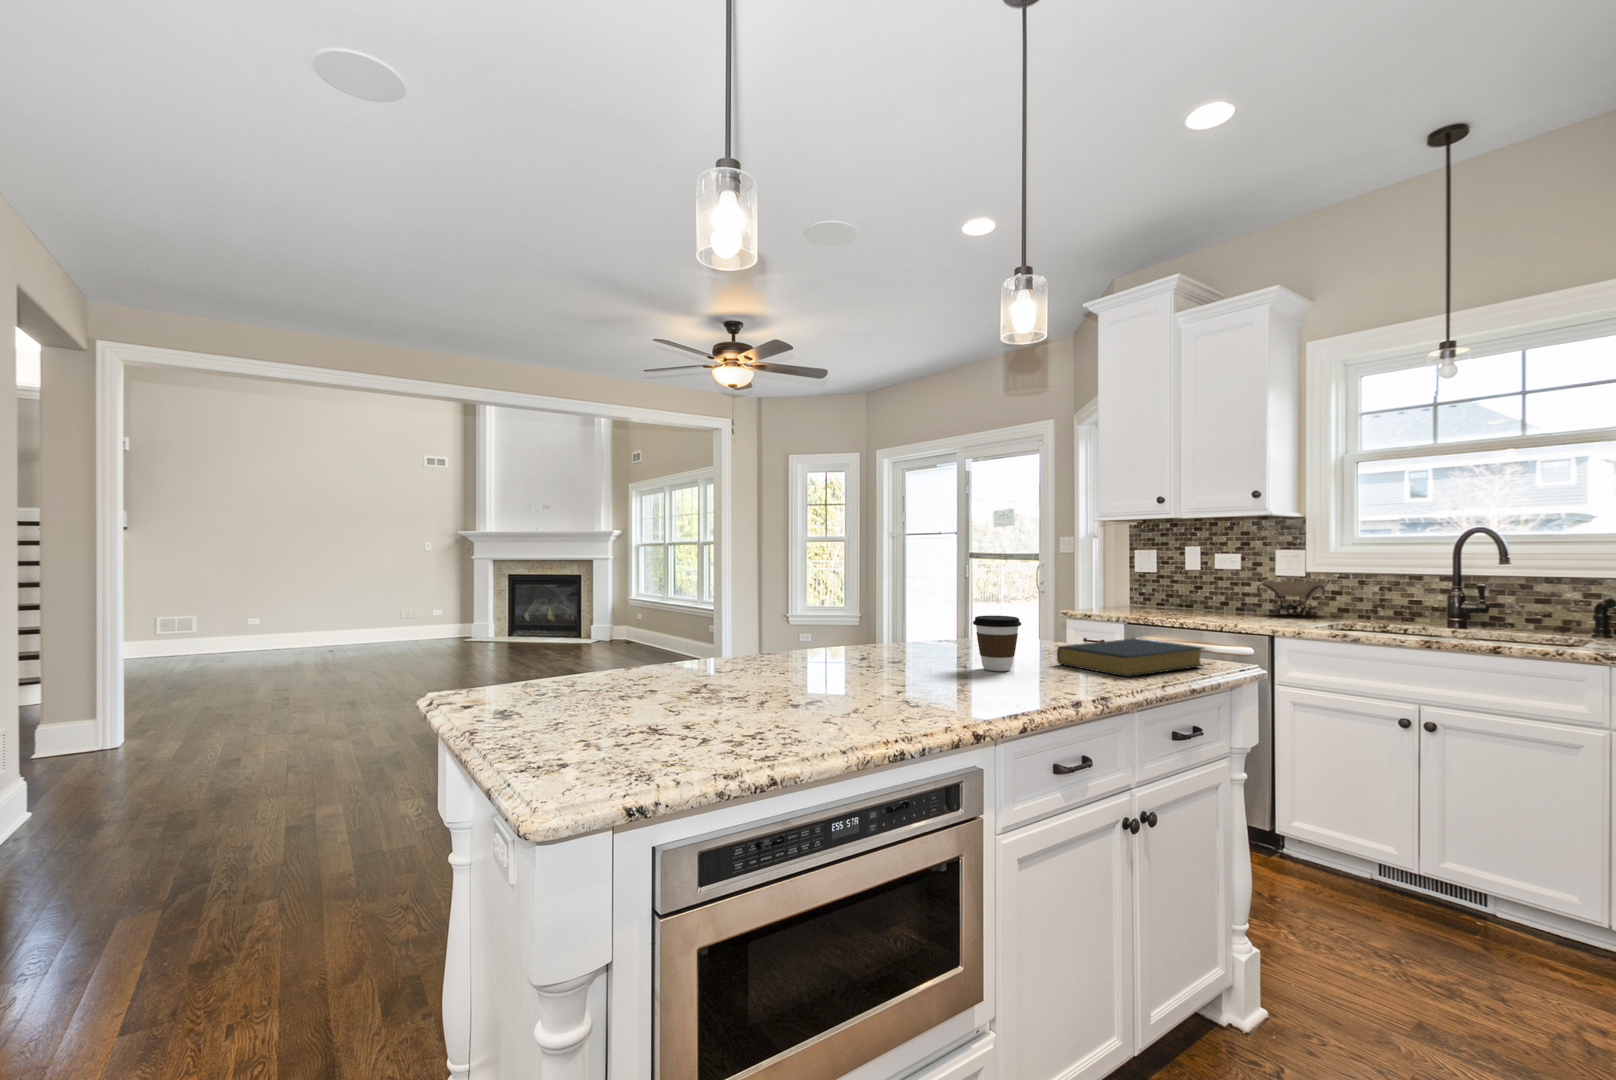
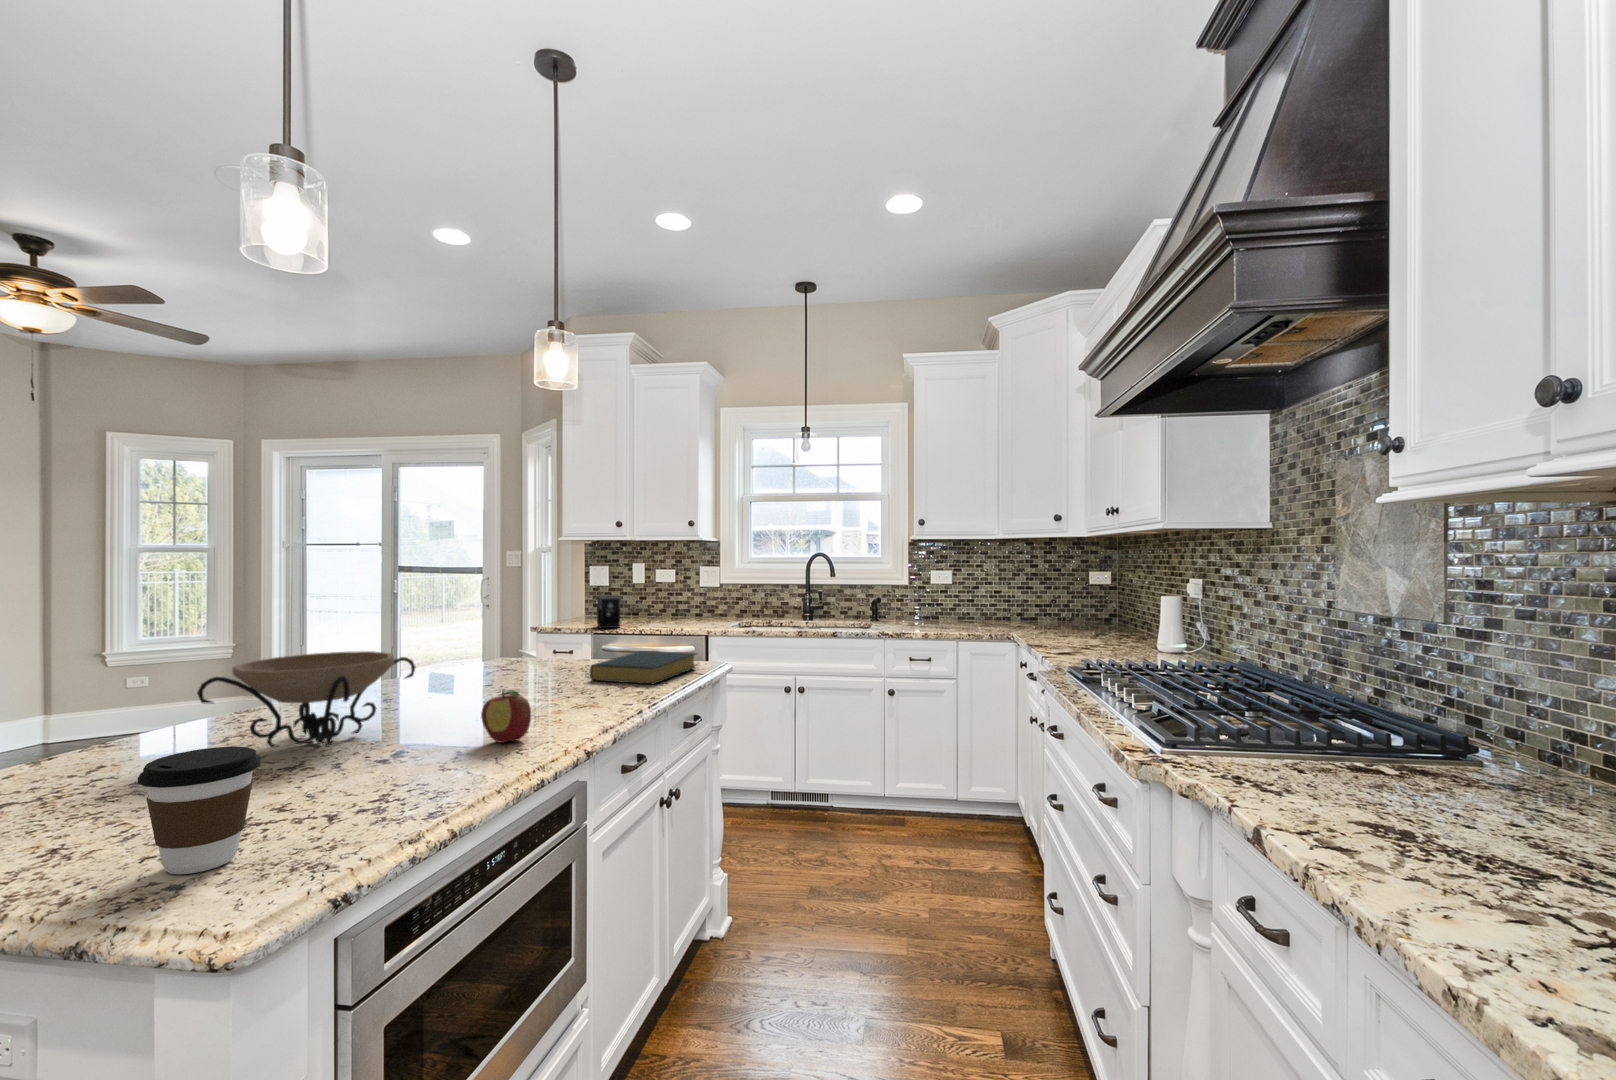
decorative bowl: present [1257,580,1327,615] -> present [197,651,415,748]
coffee maker: none [1132,581,1202,618] -> present [597,595,650,628]
coffee cup: present [973,616,1021,671] -> present [138,746,261,874]
apple: none [881,651,931,709] -> present [481,690,531,743]

